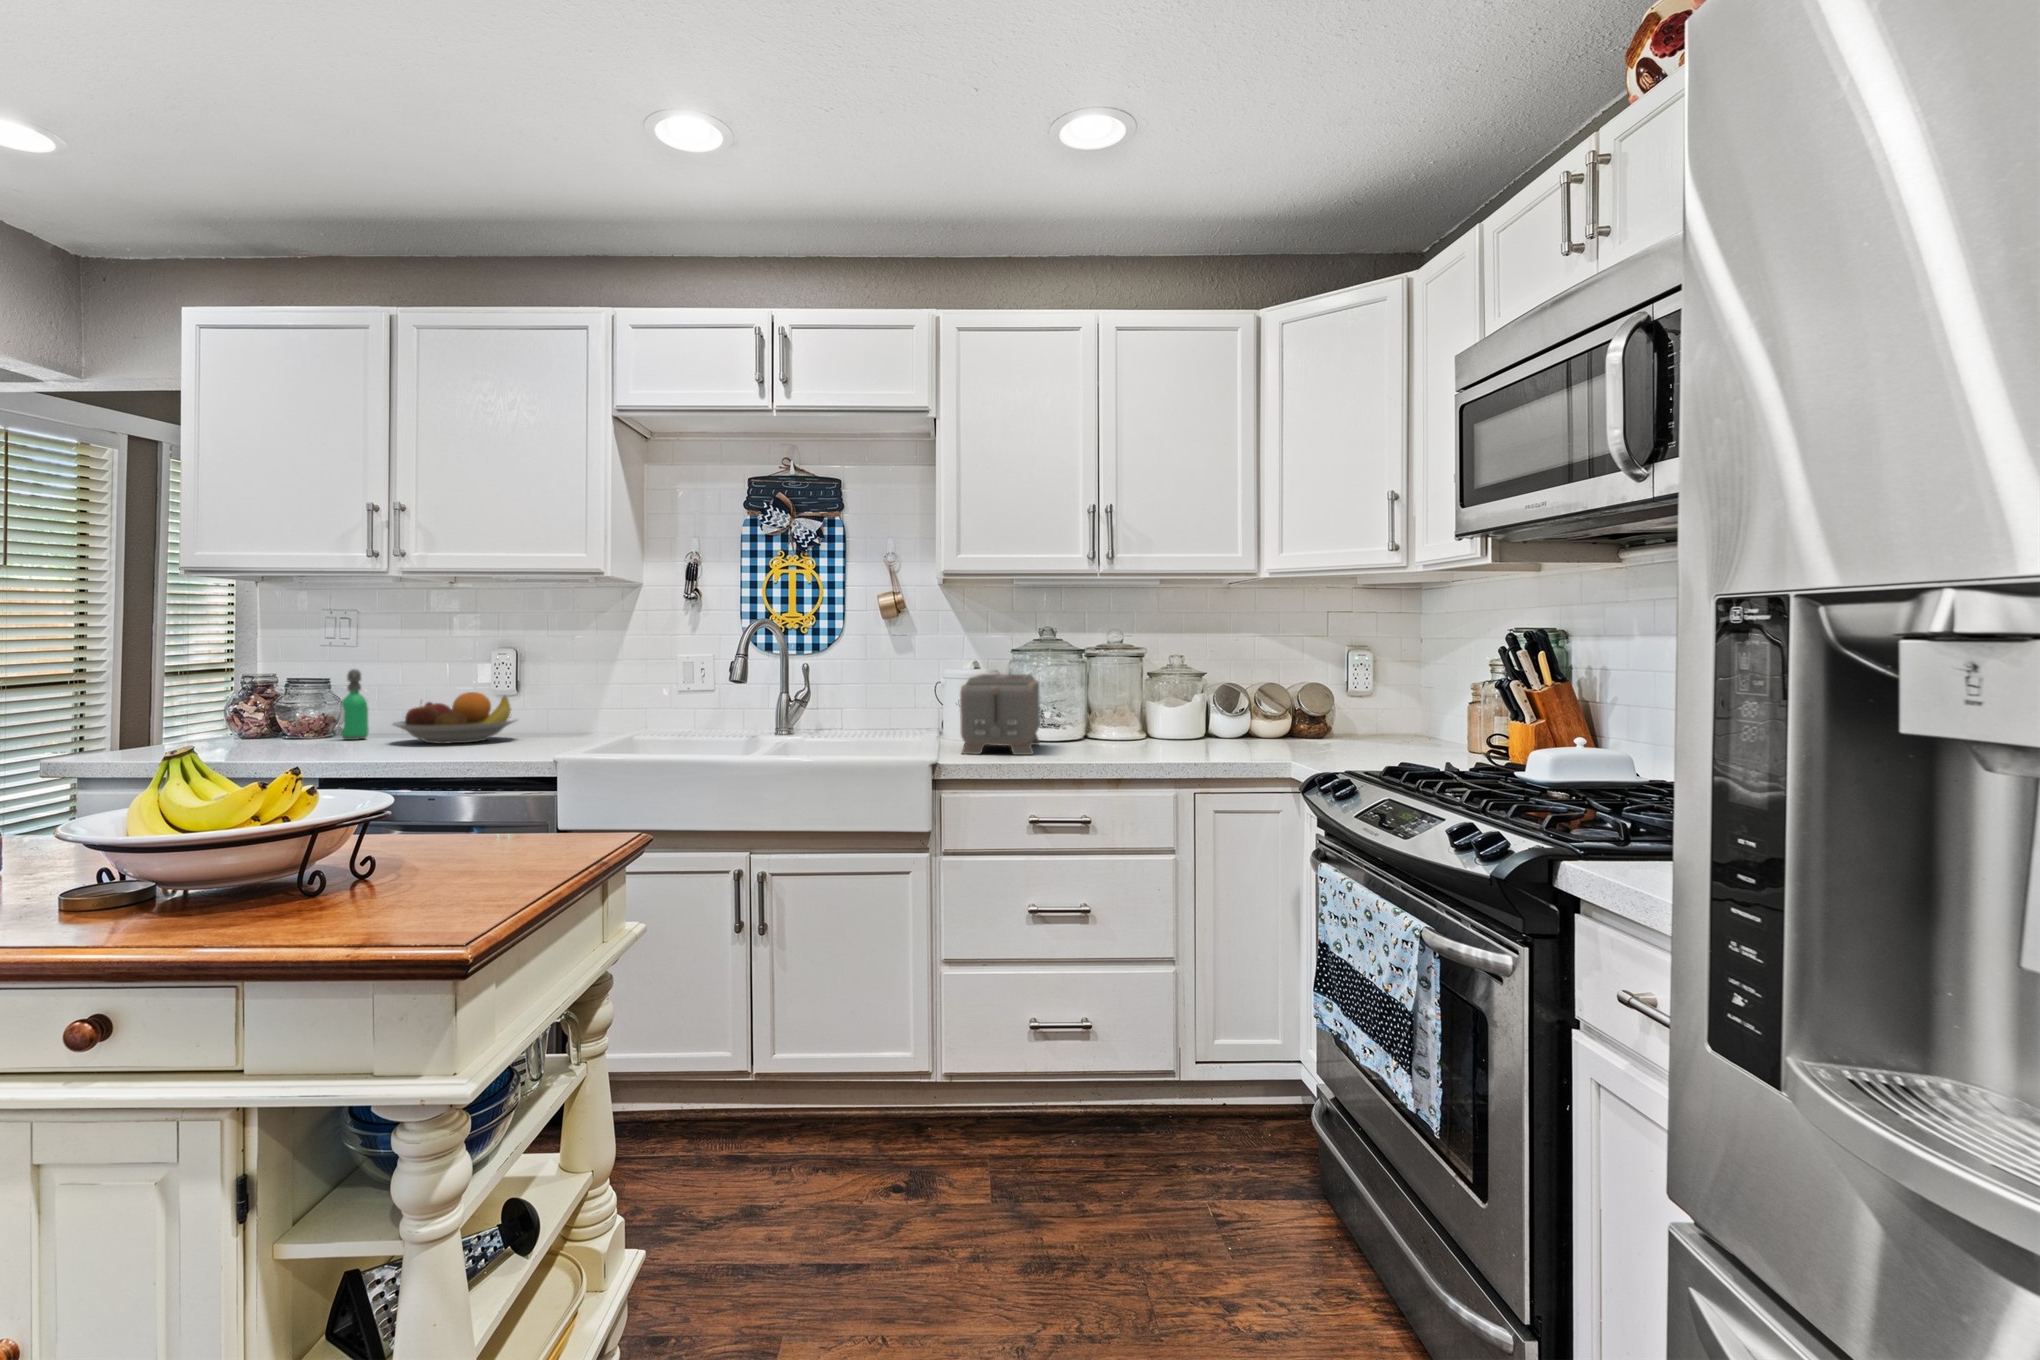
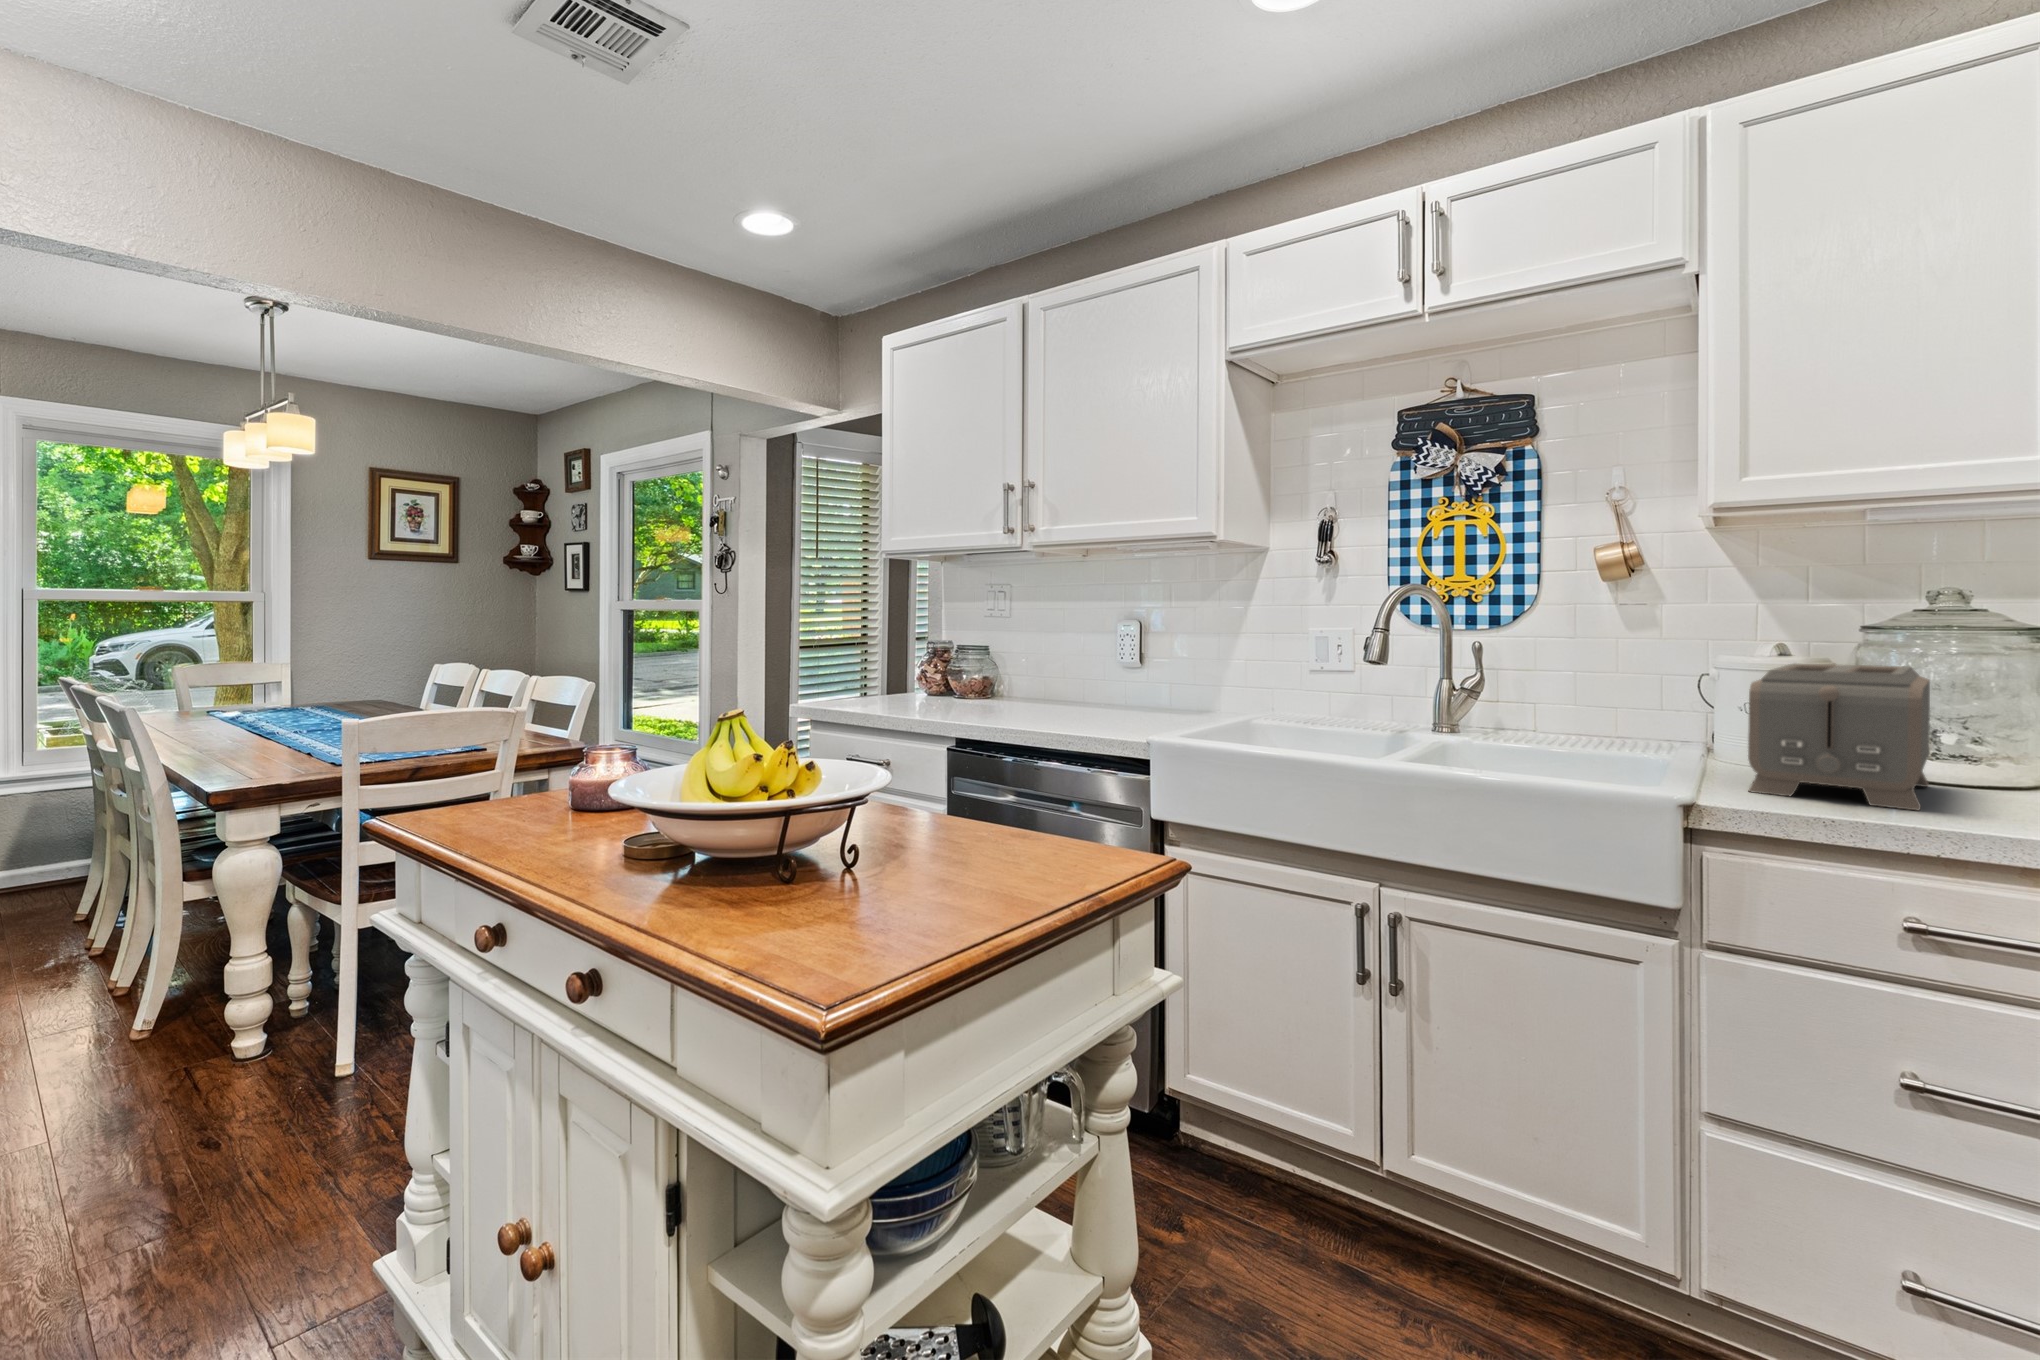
soap dispenser: present [341,669,369,740] -> none [1006,639,1028,701]
fruit bowl: present [393,692,517,744] -> none [1037,663,1147,712]

